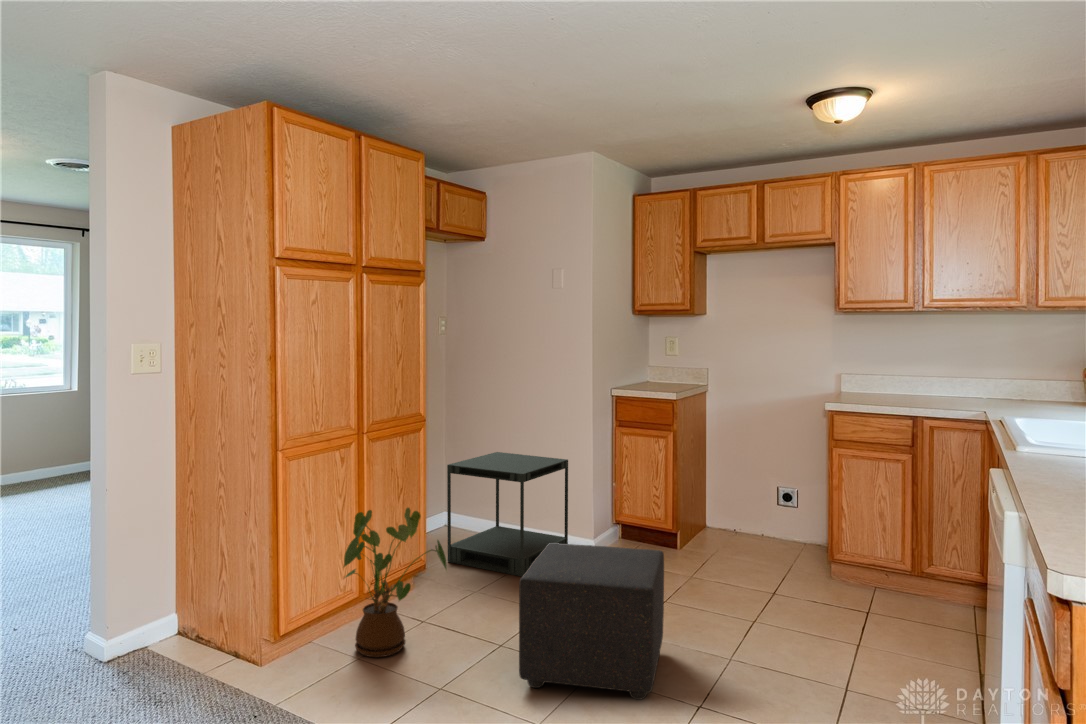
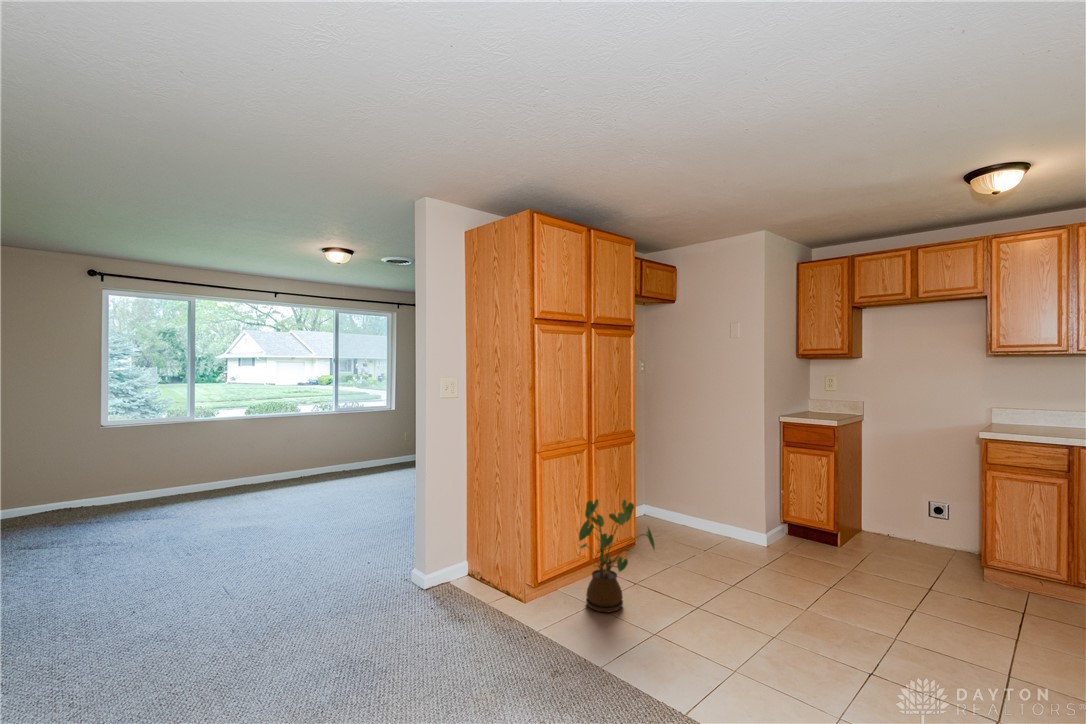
side table: present [447,452,568,577] -> none [651,460,744,558]
ottoman: present [519,543,664,700] -> none [716,537,842,687]

